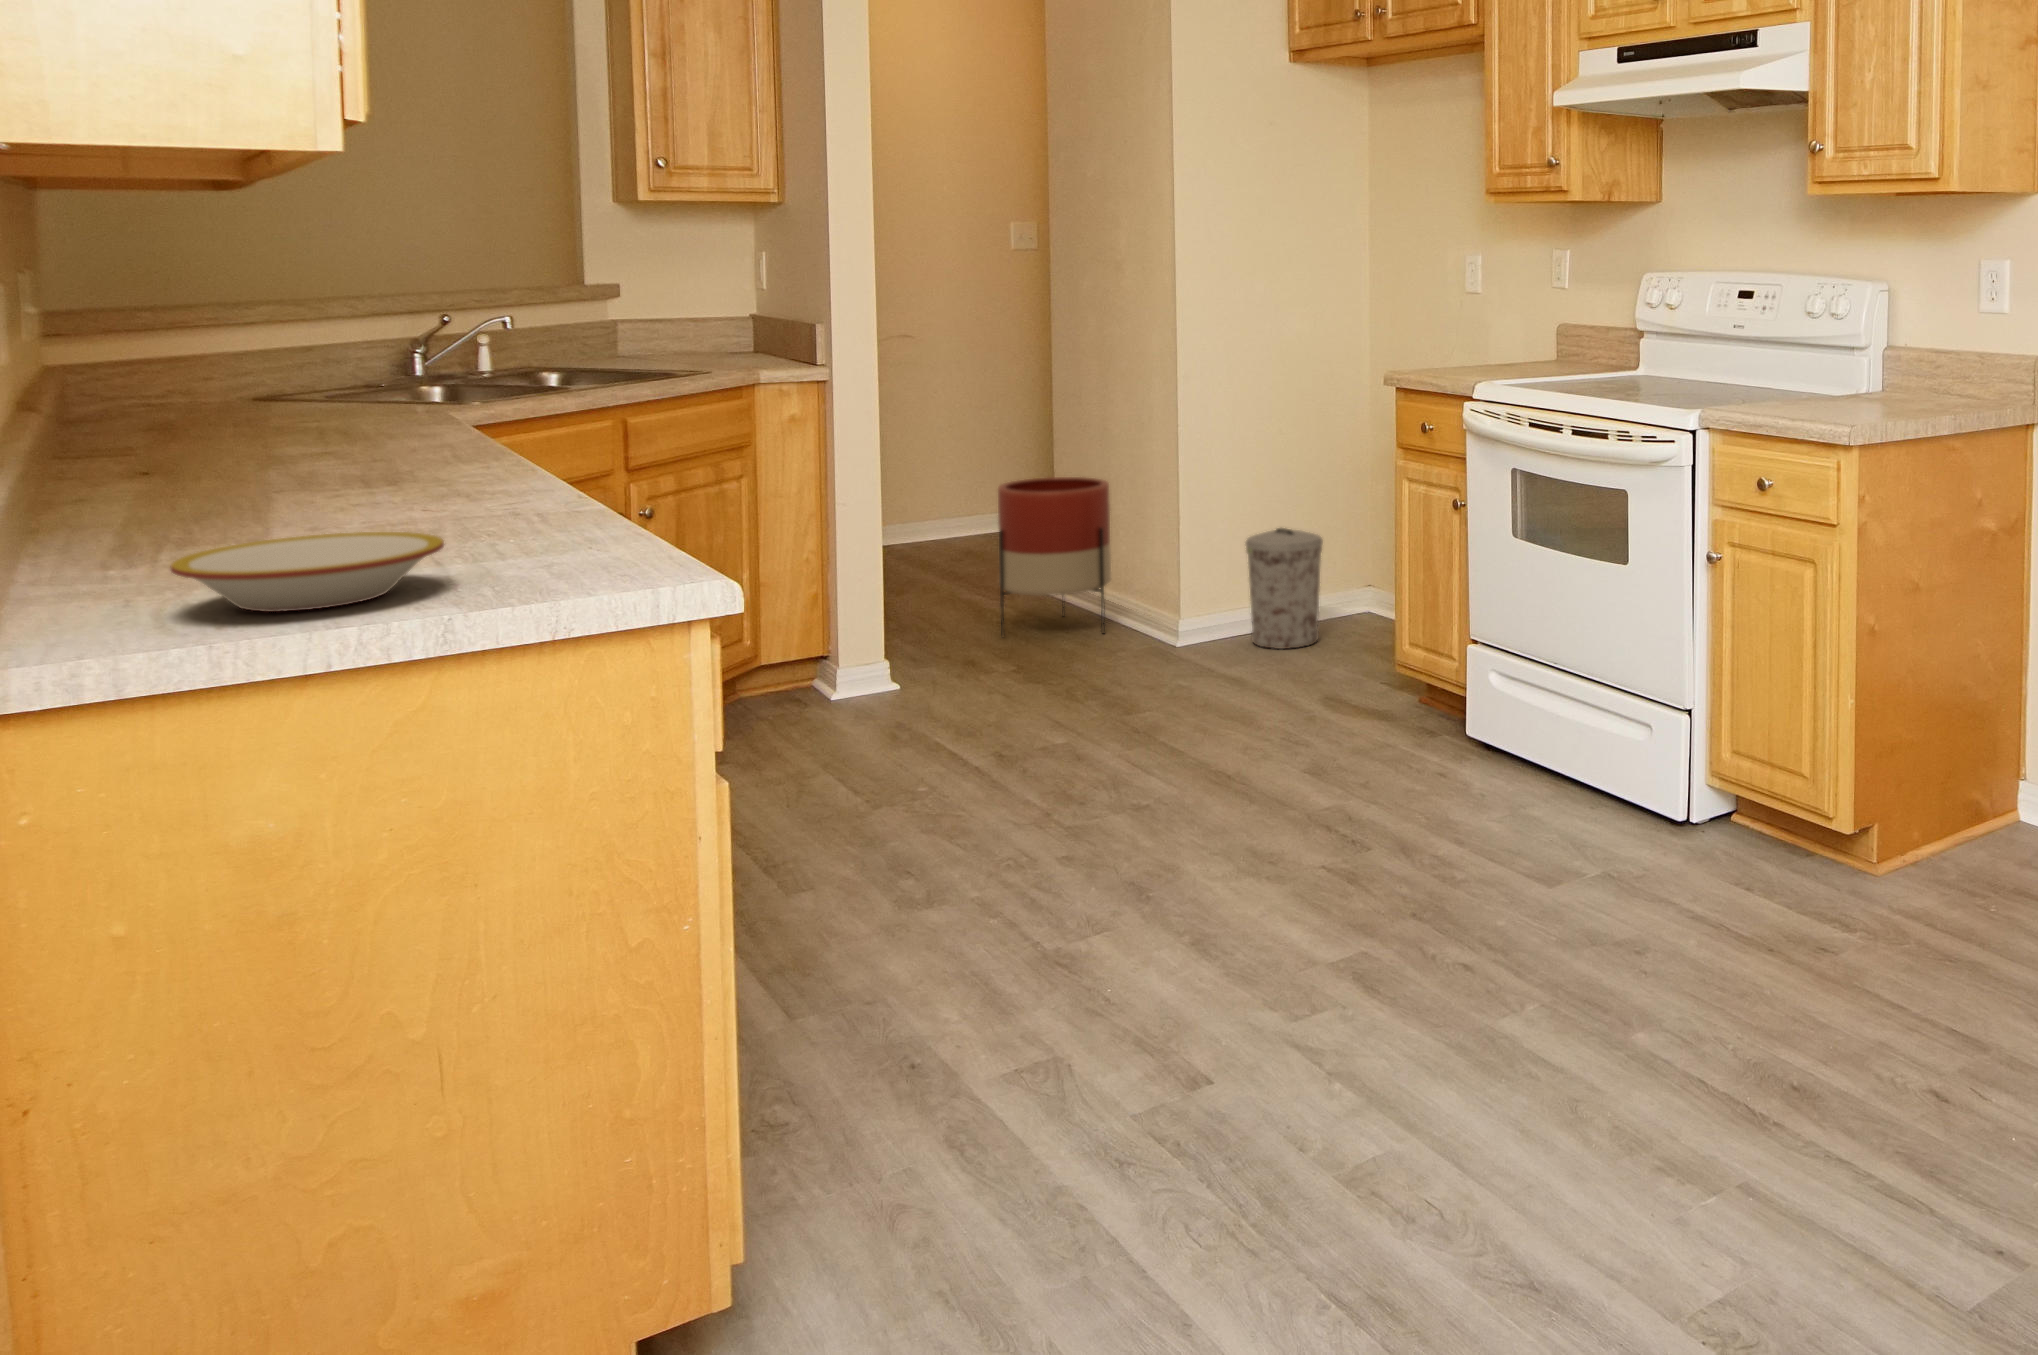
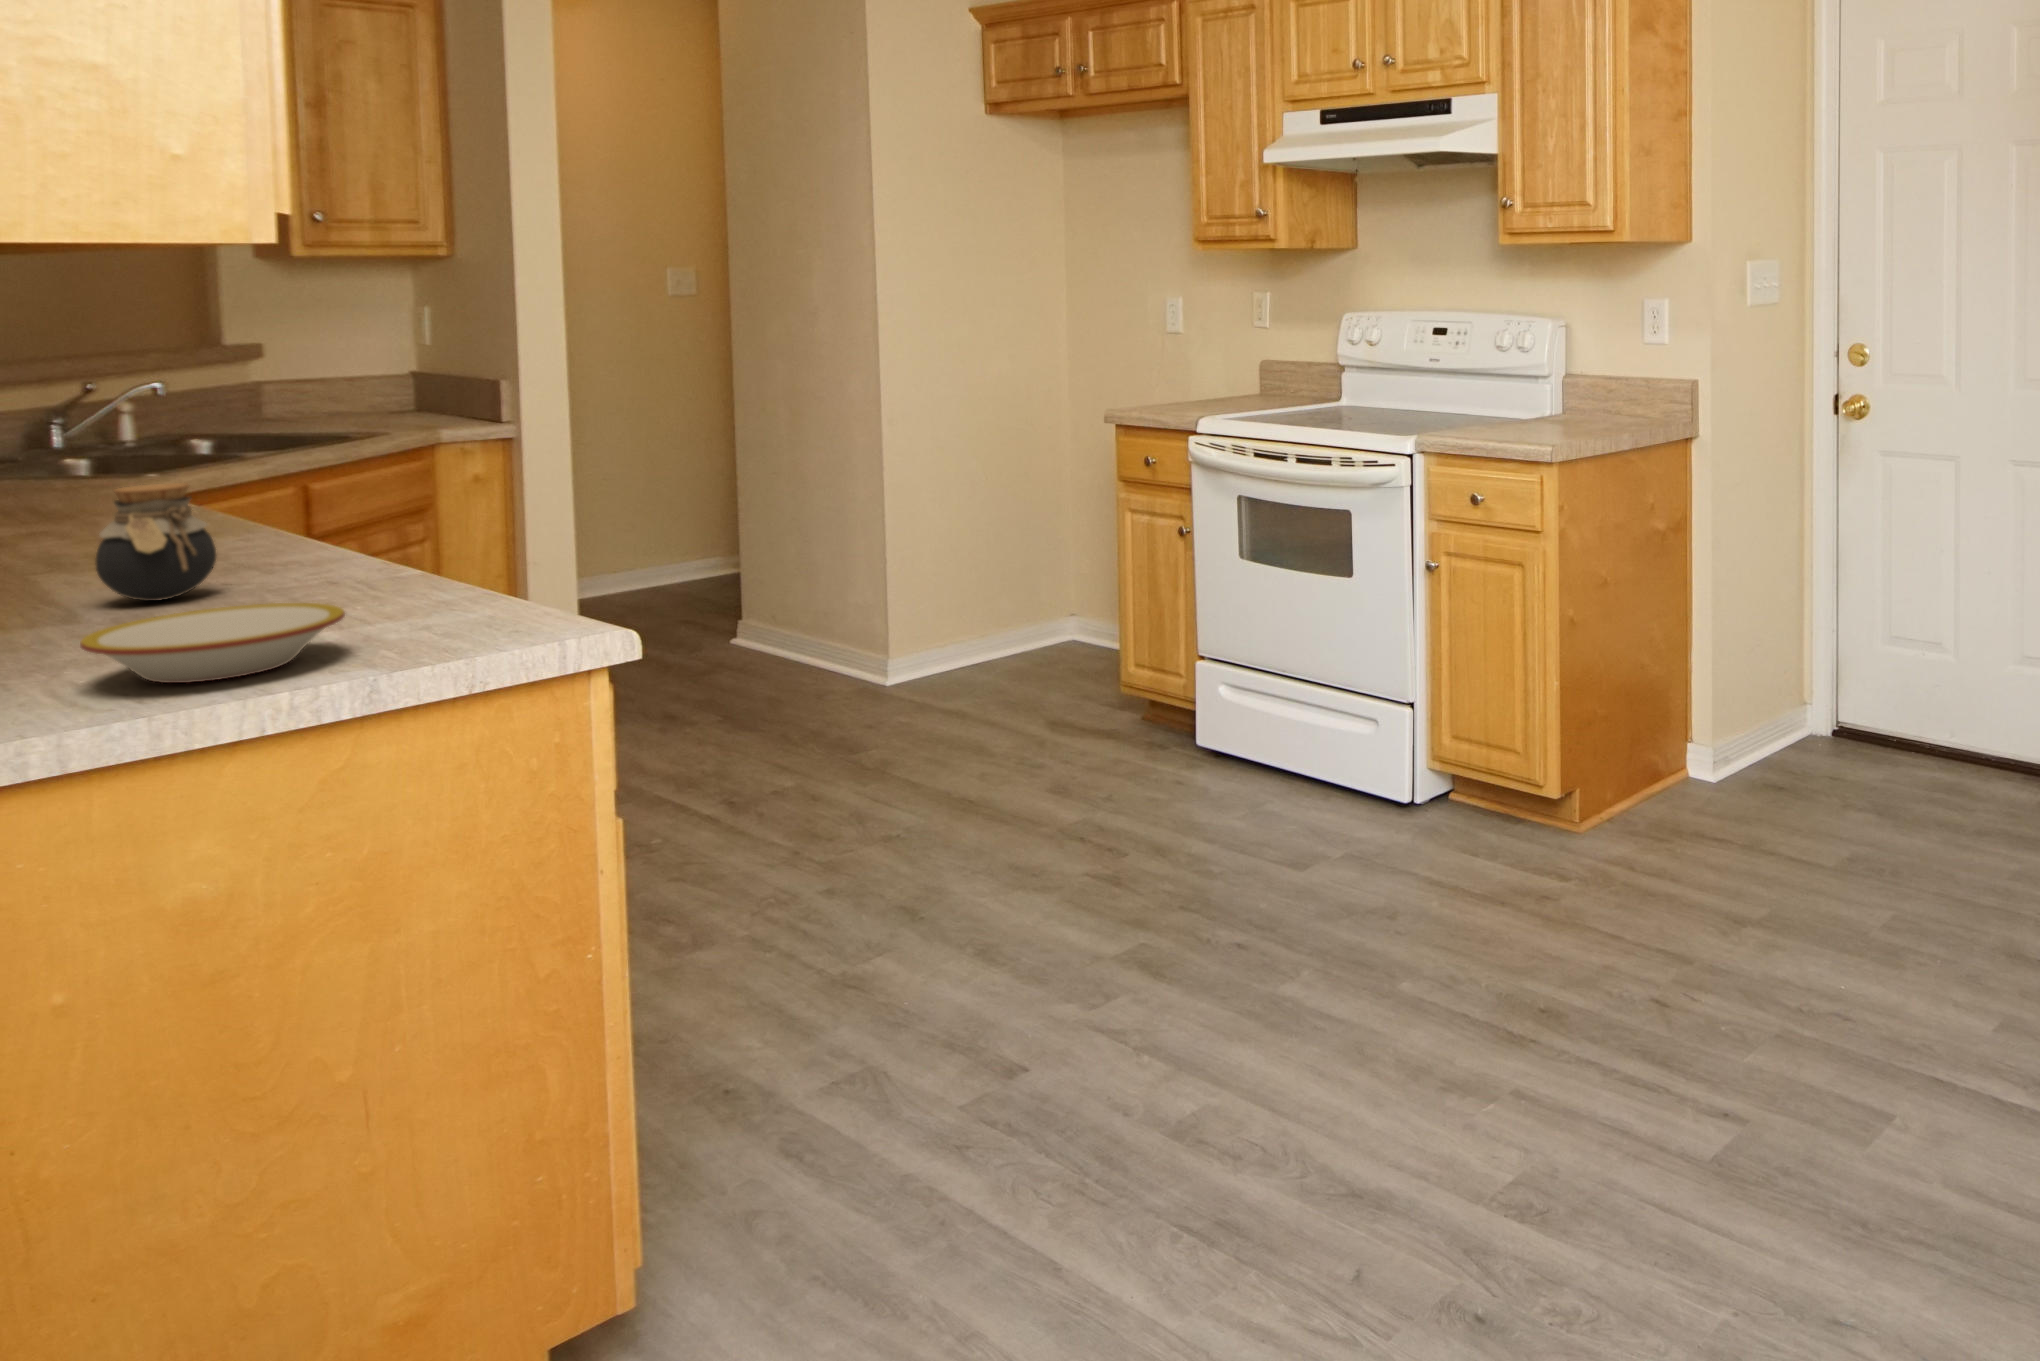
jar: none [287,404,405,523] -> present [95,483,216,601]
planter: present [998,477,1111,636] -> none [690,523,811,689]
trash can: present [1246,528,1323,649] -> none [955,563,1033,680]

